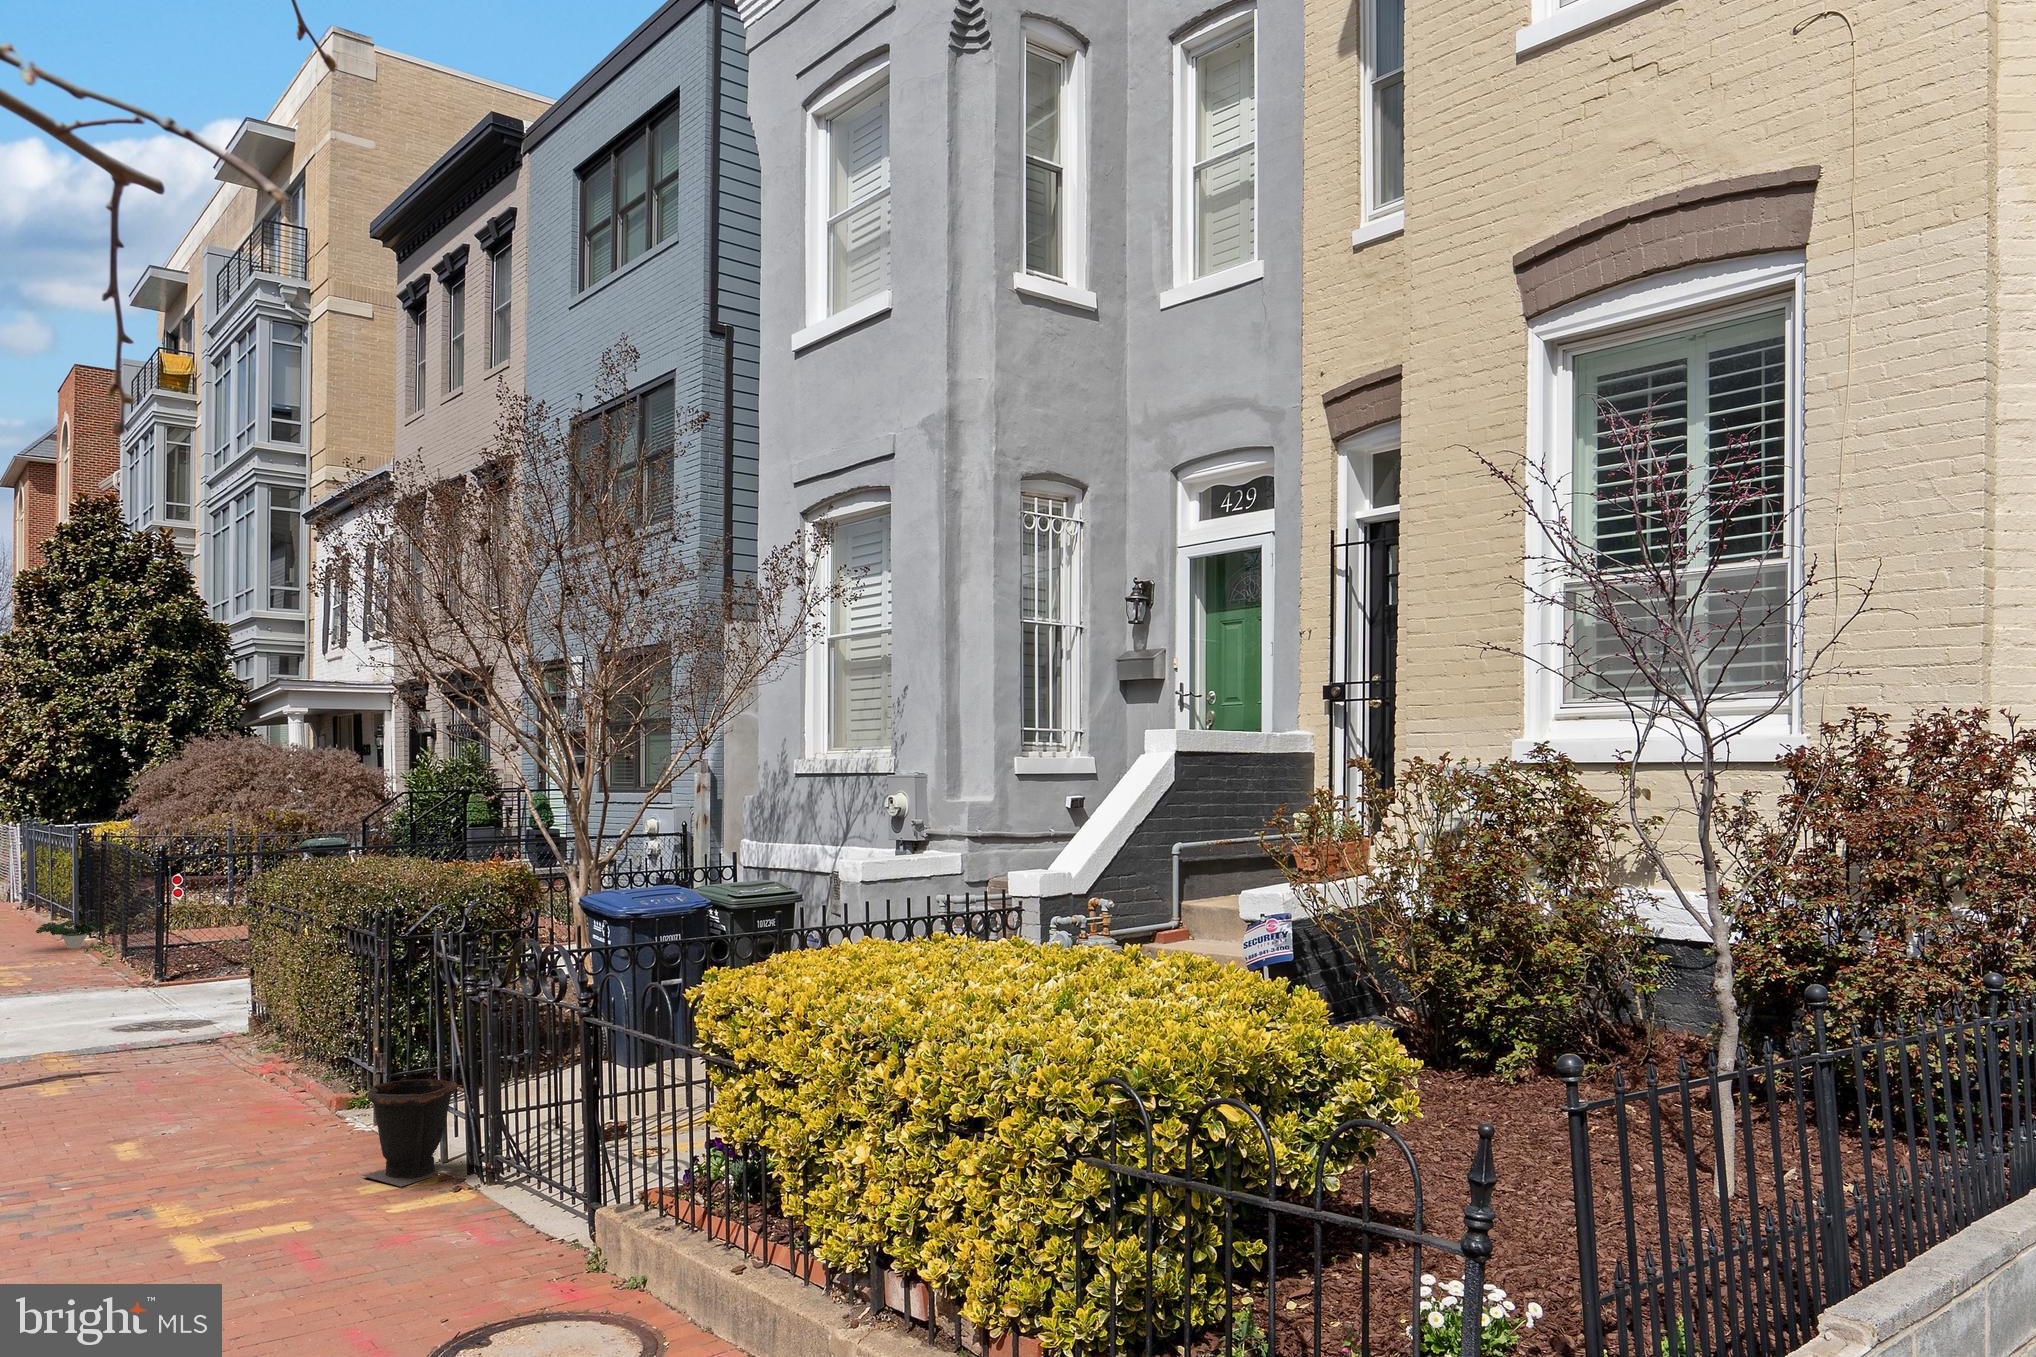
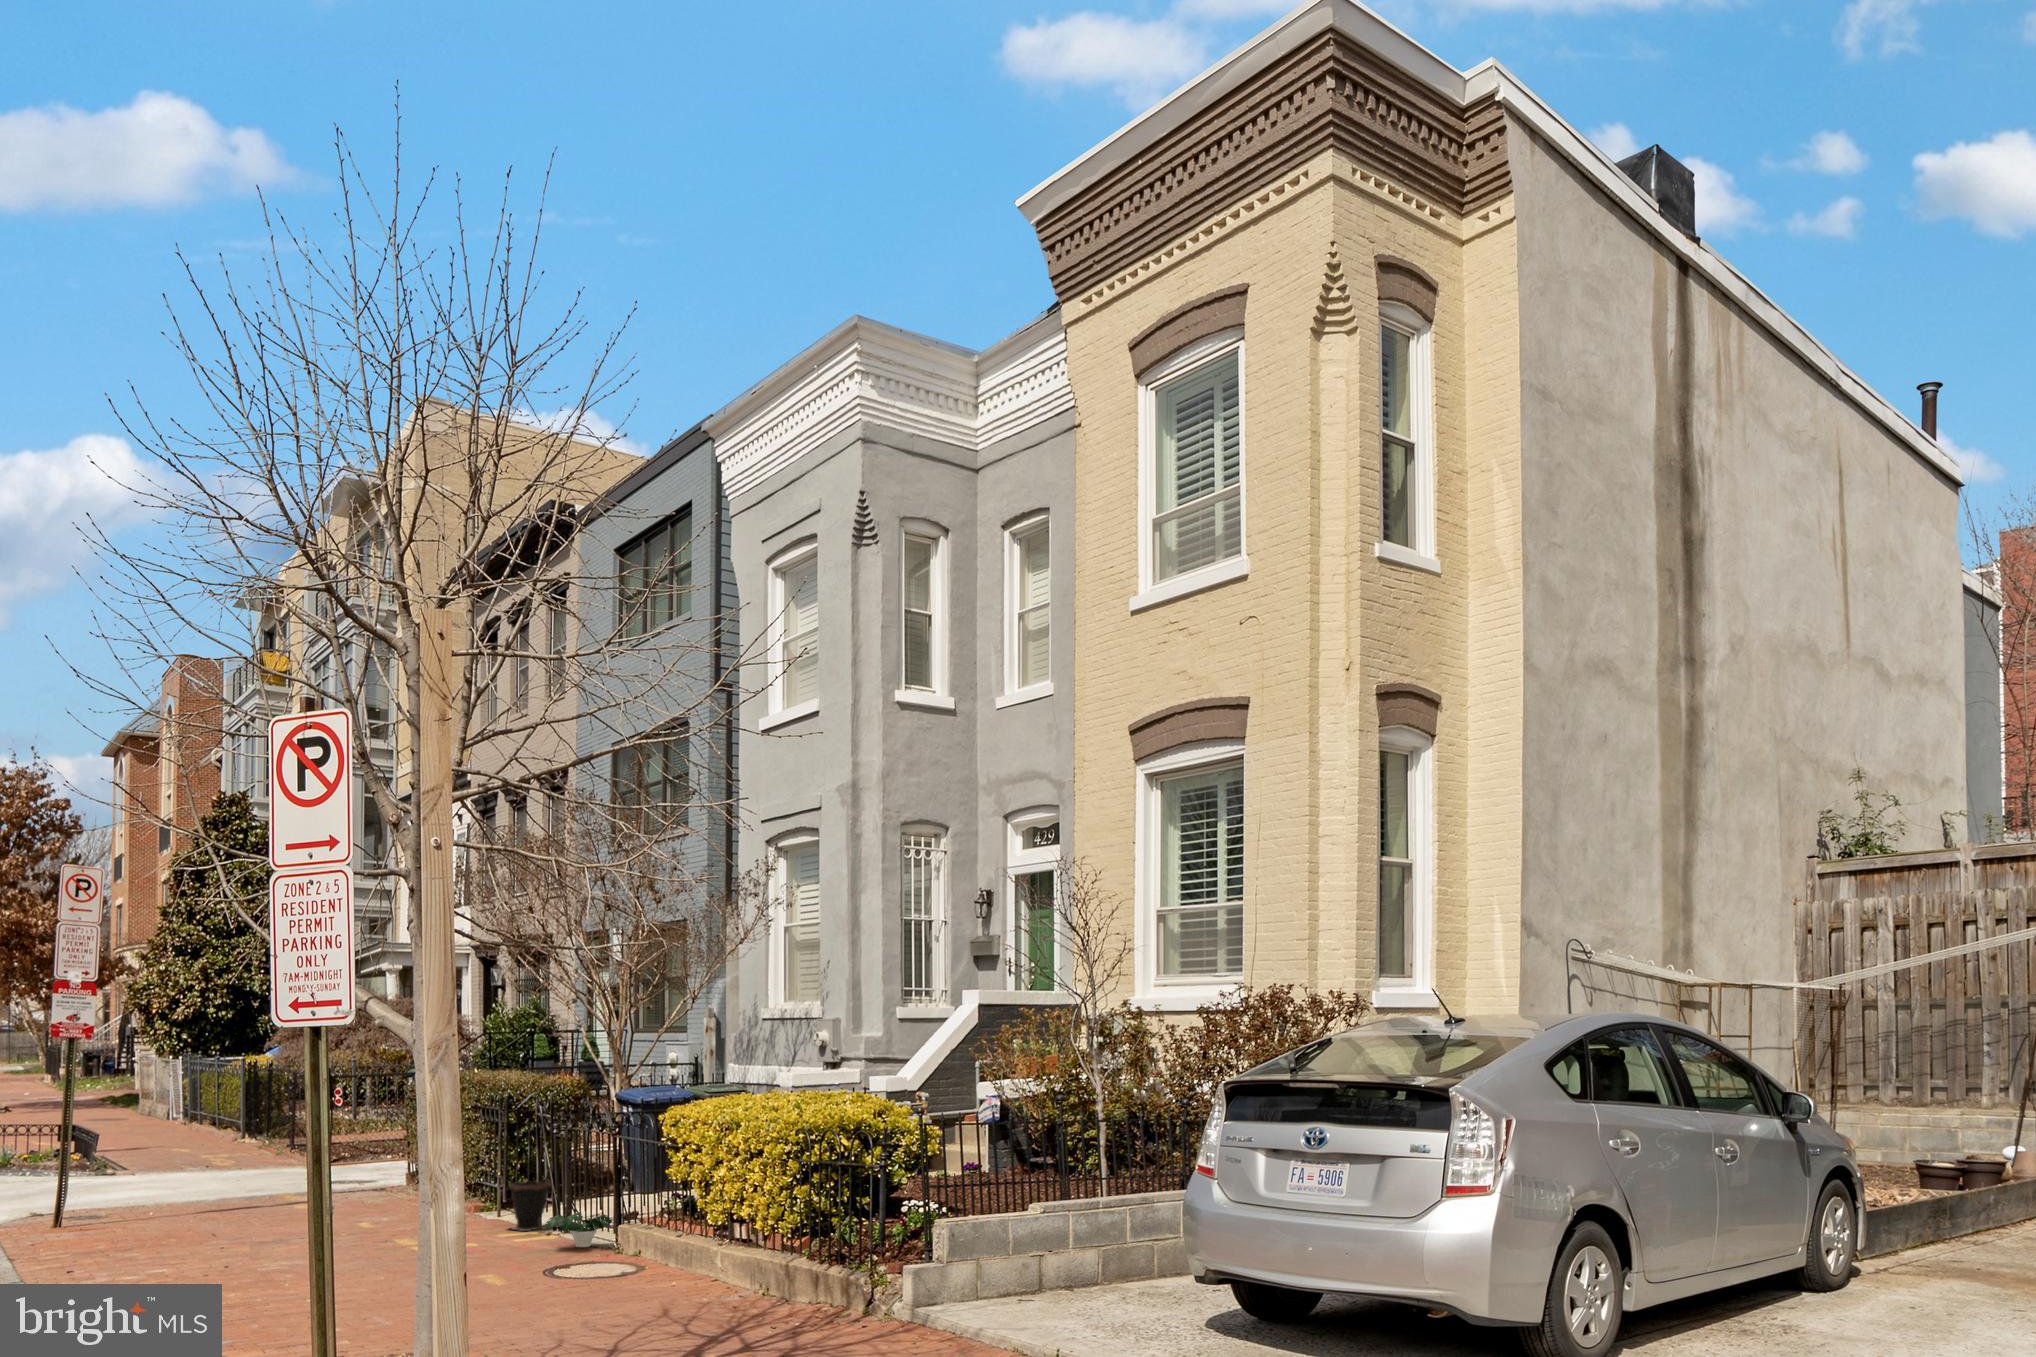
potted plant: present [36,920,102,949] -> present [544,1213,612,1247]

